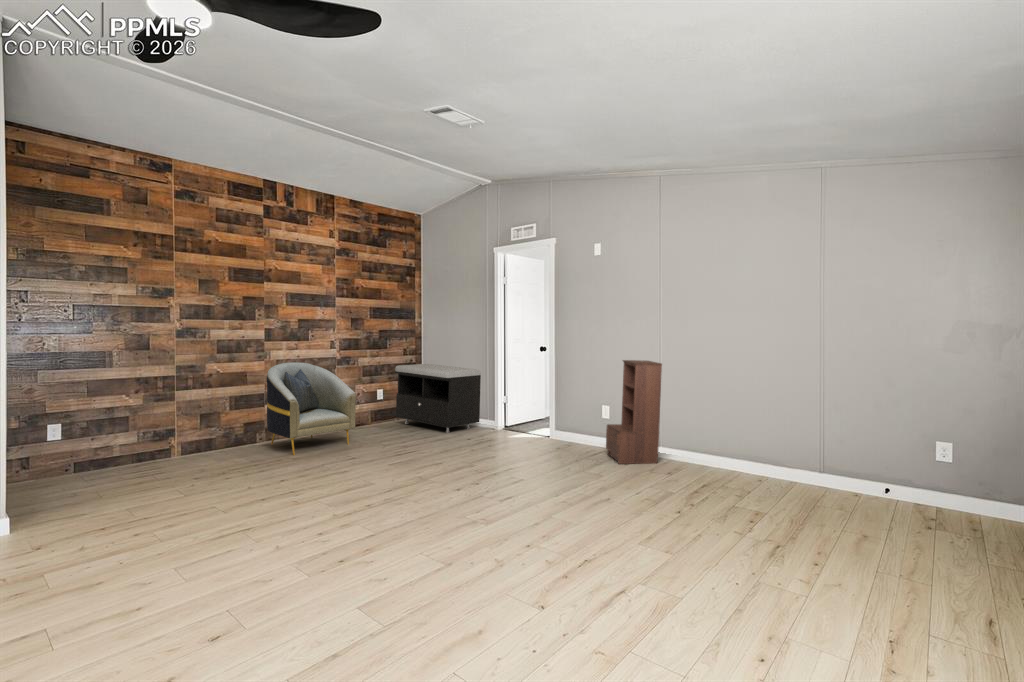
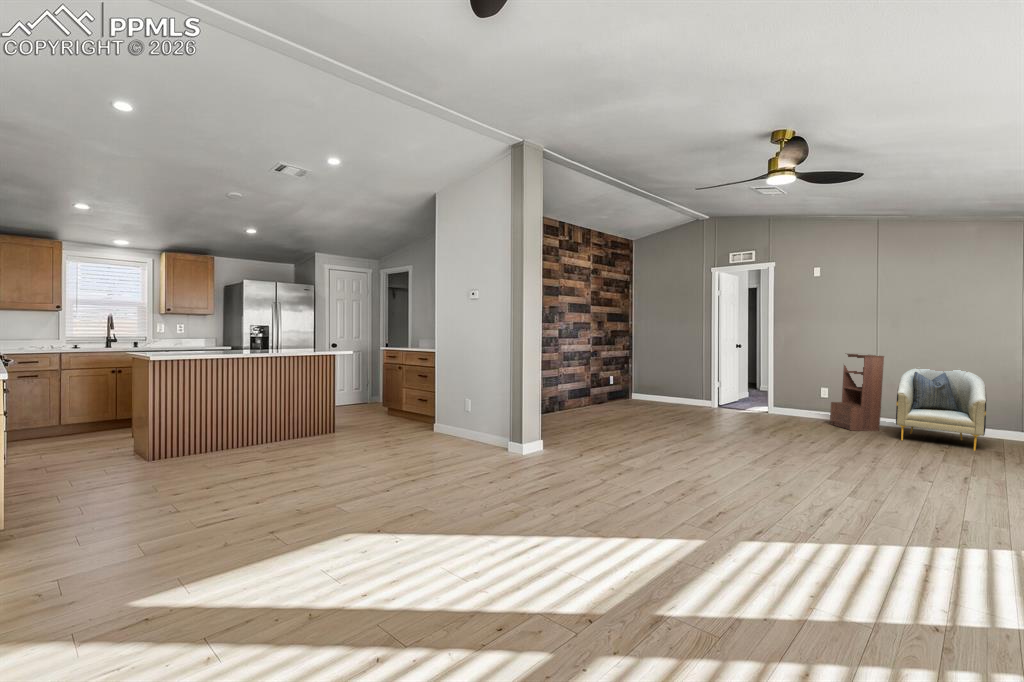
armchair: present [267,362,356,455] -> present [896,367,987,451]
storage bench: present [395,364,481,433] -> none [625,357,696,410]

